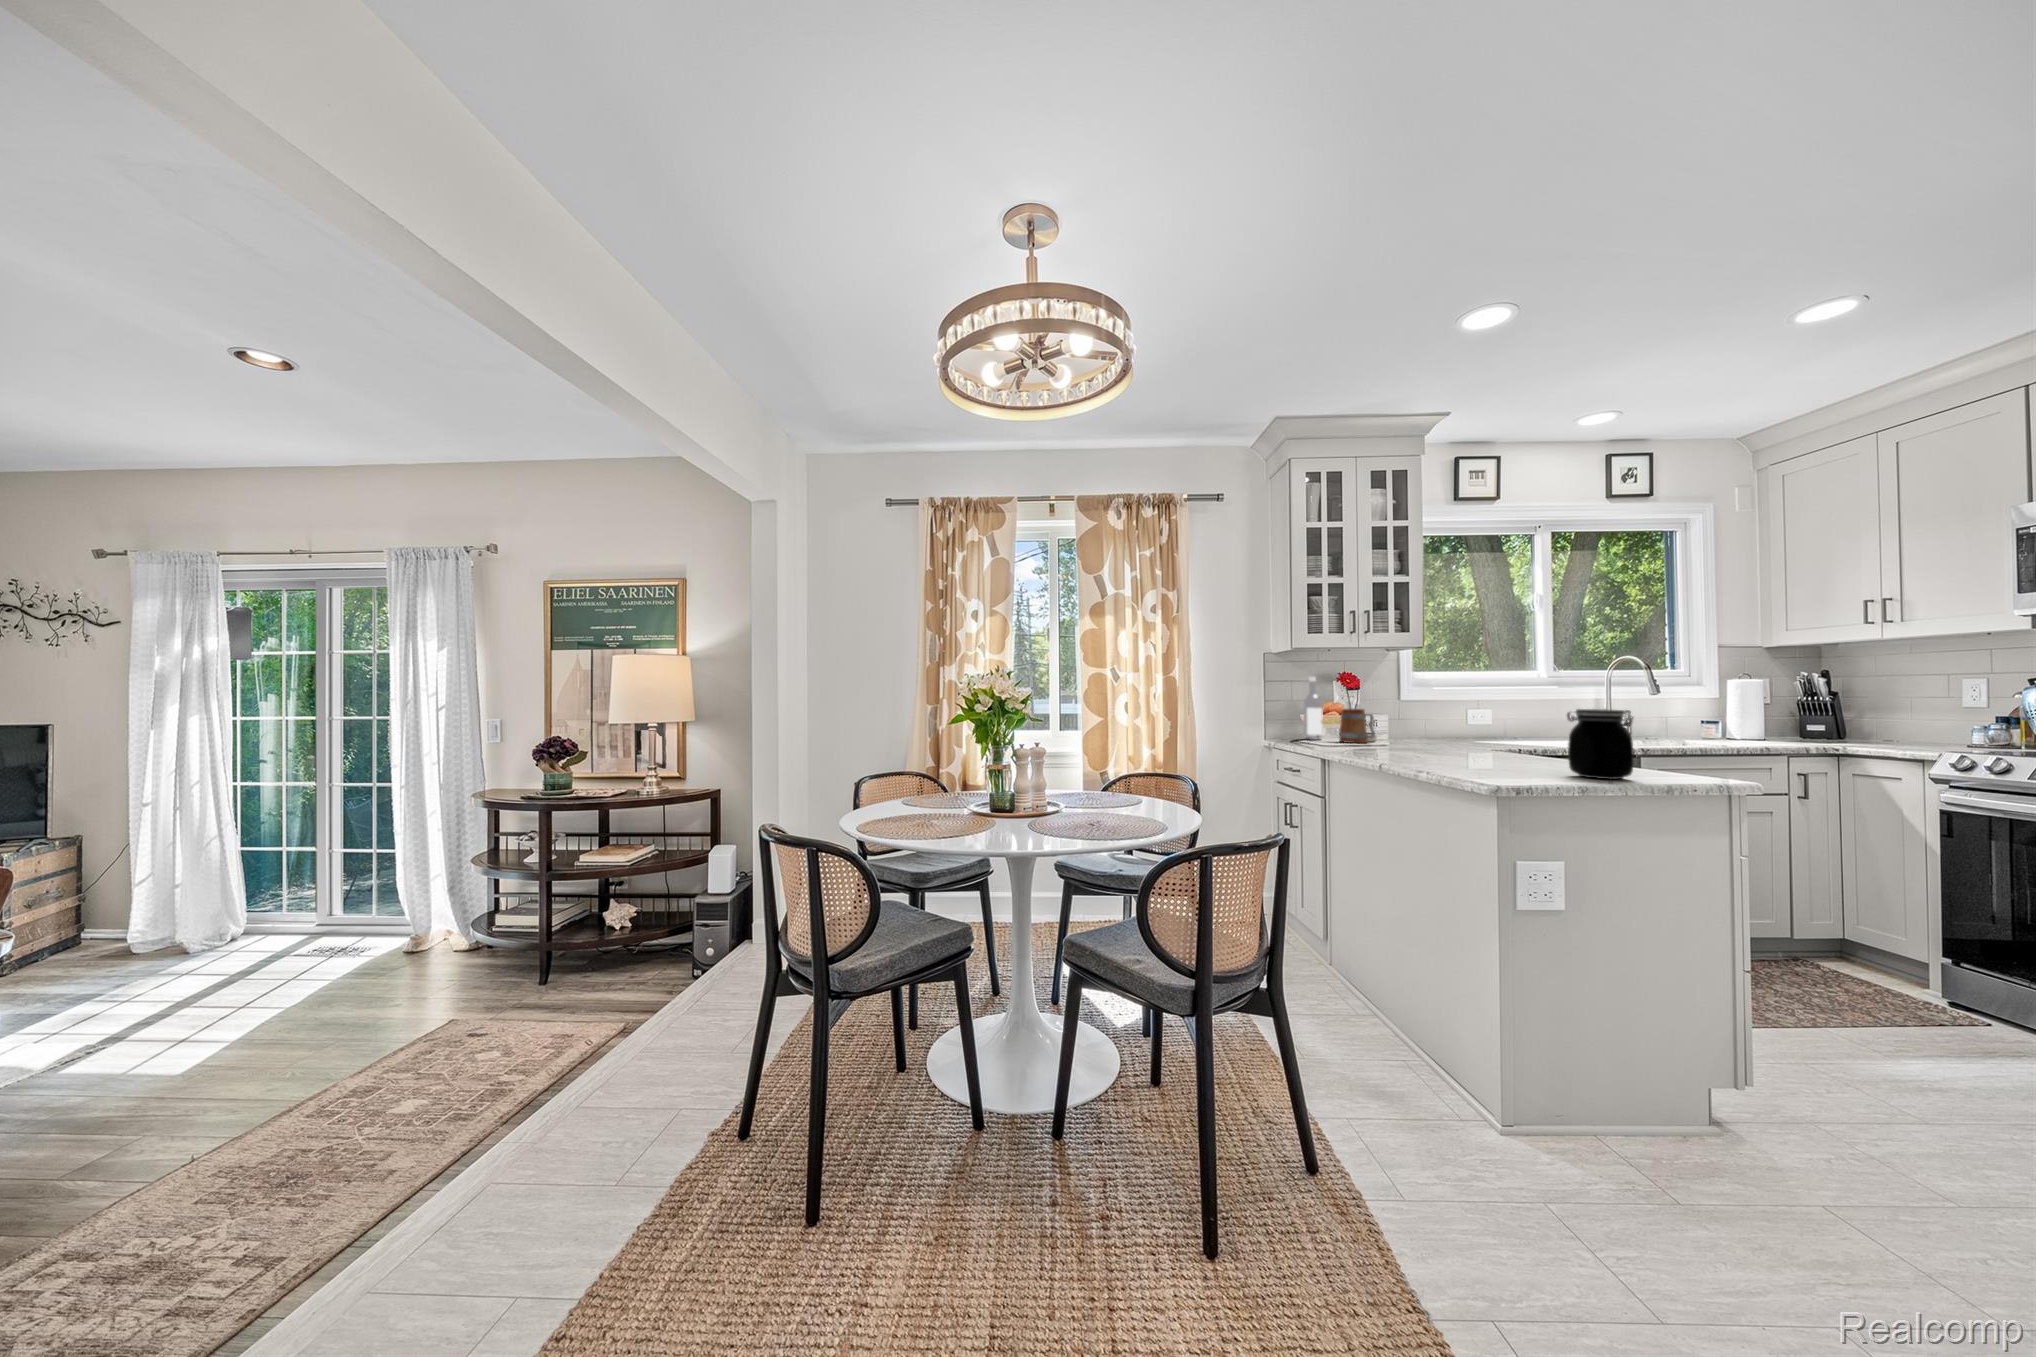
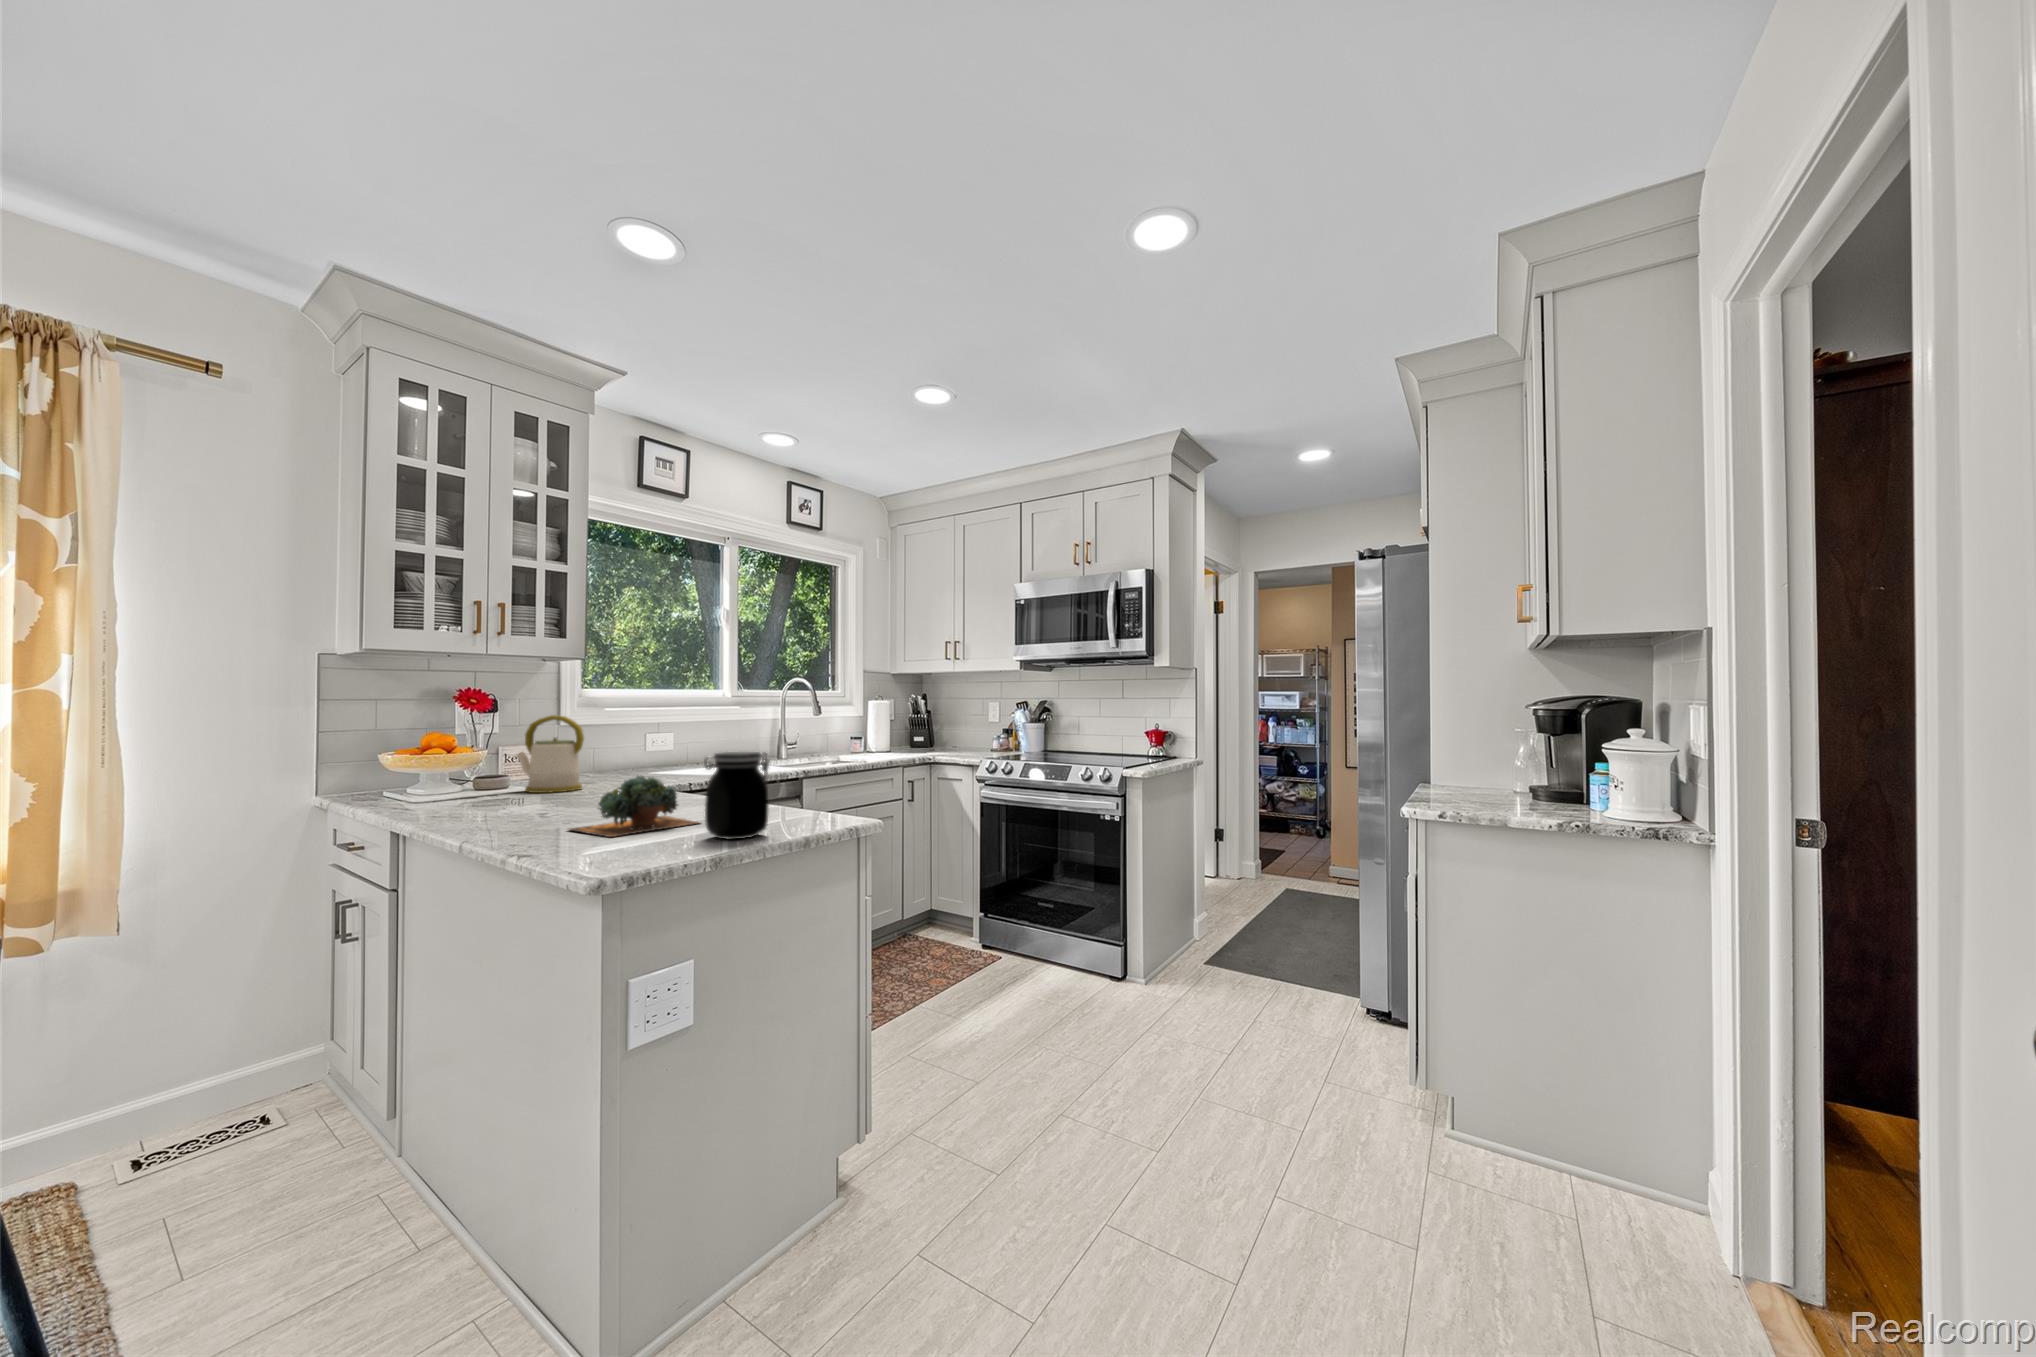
wine bottle: present [1304,677,1323,740] -> none [382,701,417,802]
kettle: none [1381,687,1431,743] -> present [516,715,584,793]
mug: present [1339,709,1375,743] -> none [441,749,499,803]
succulent plant: none [1444,726,1558,768] -> present [570,776,698,837]

